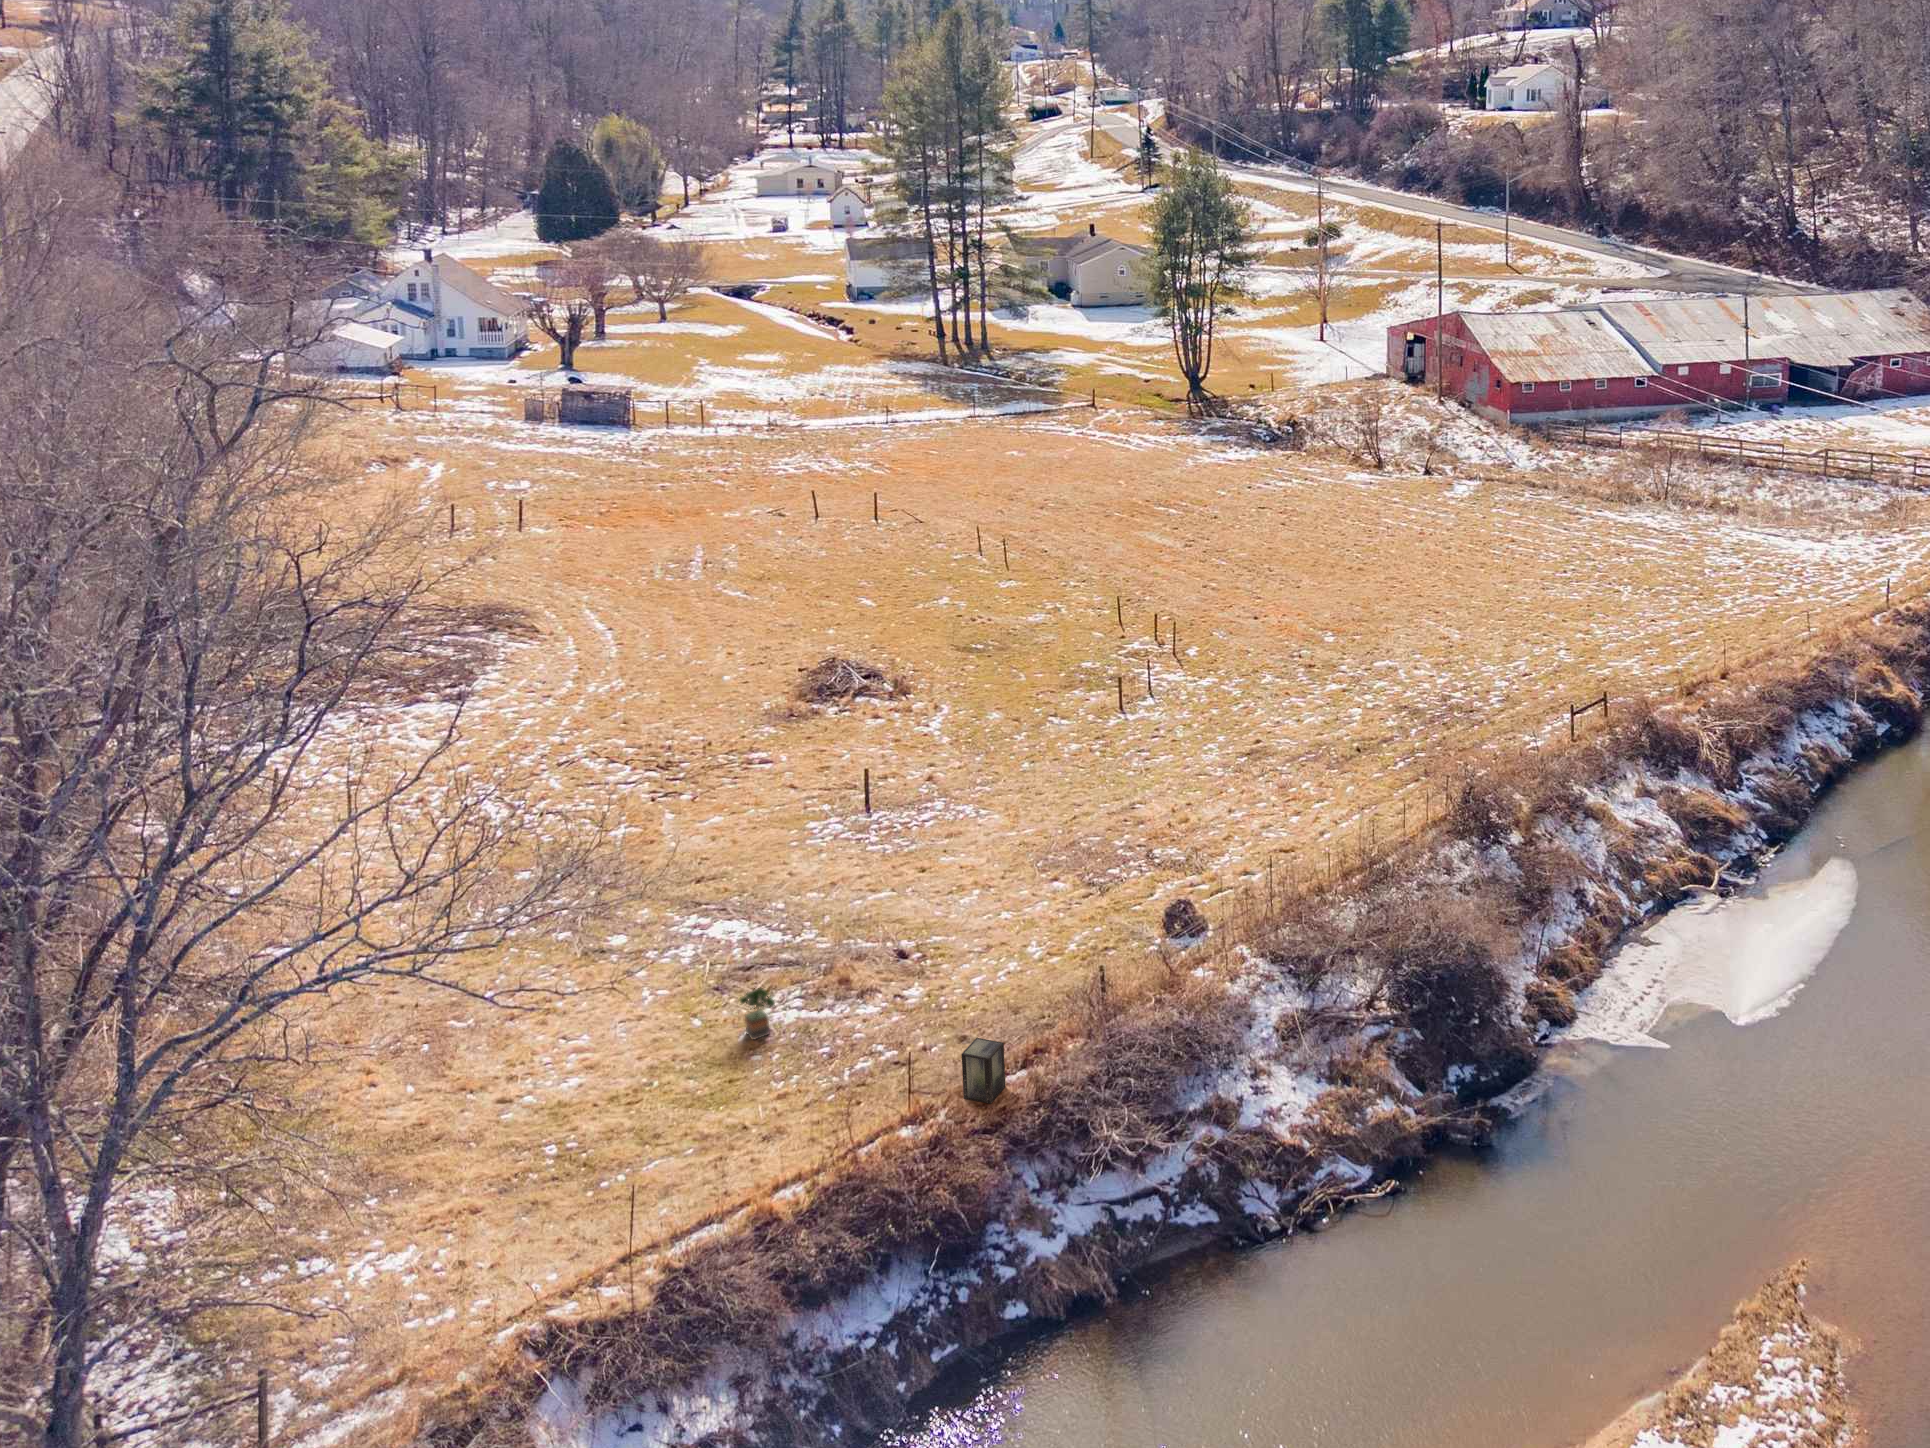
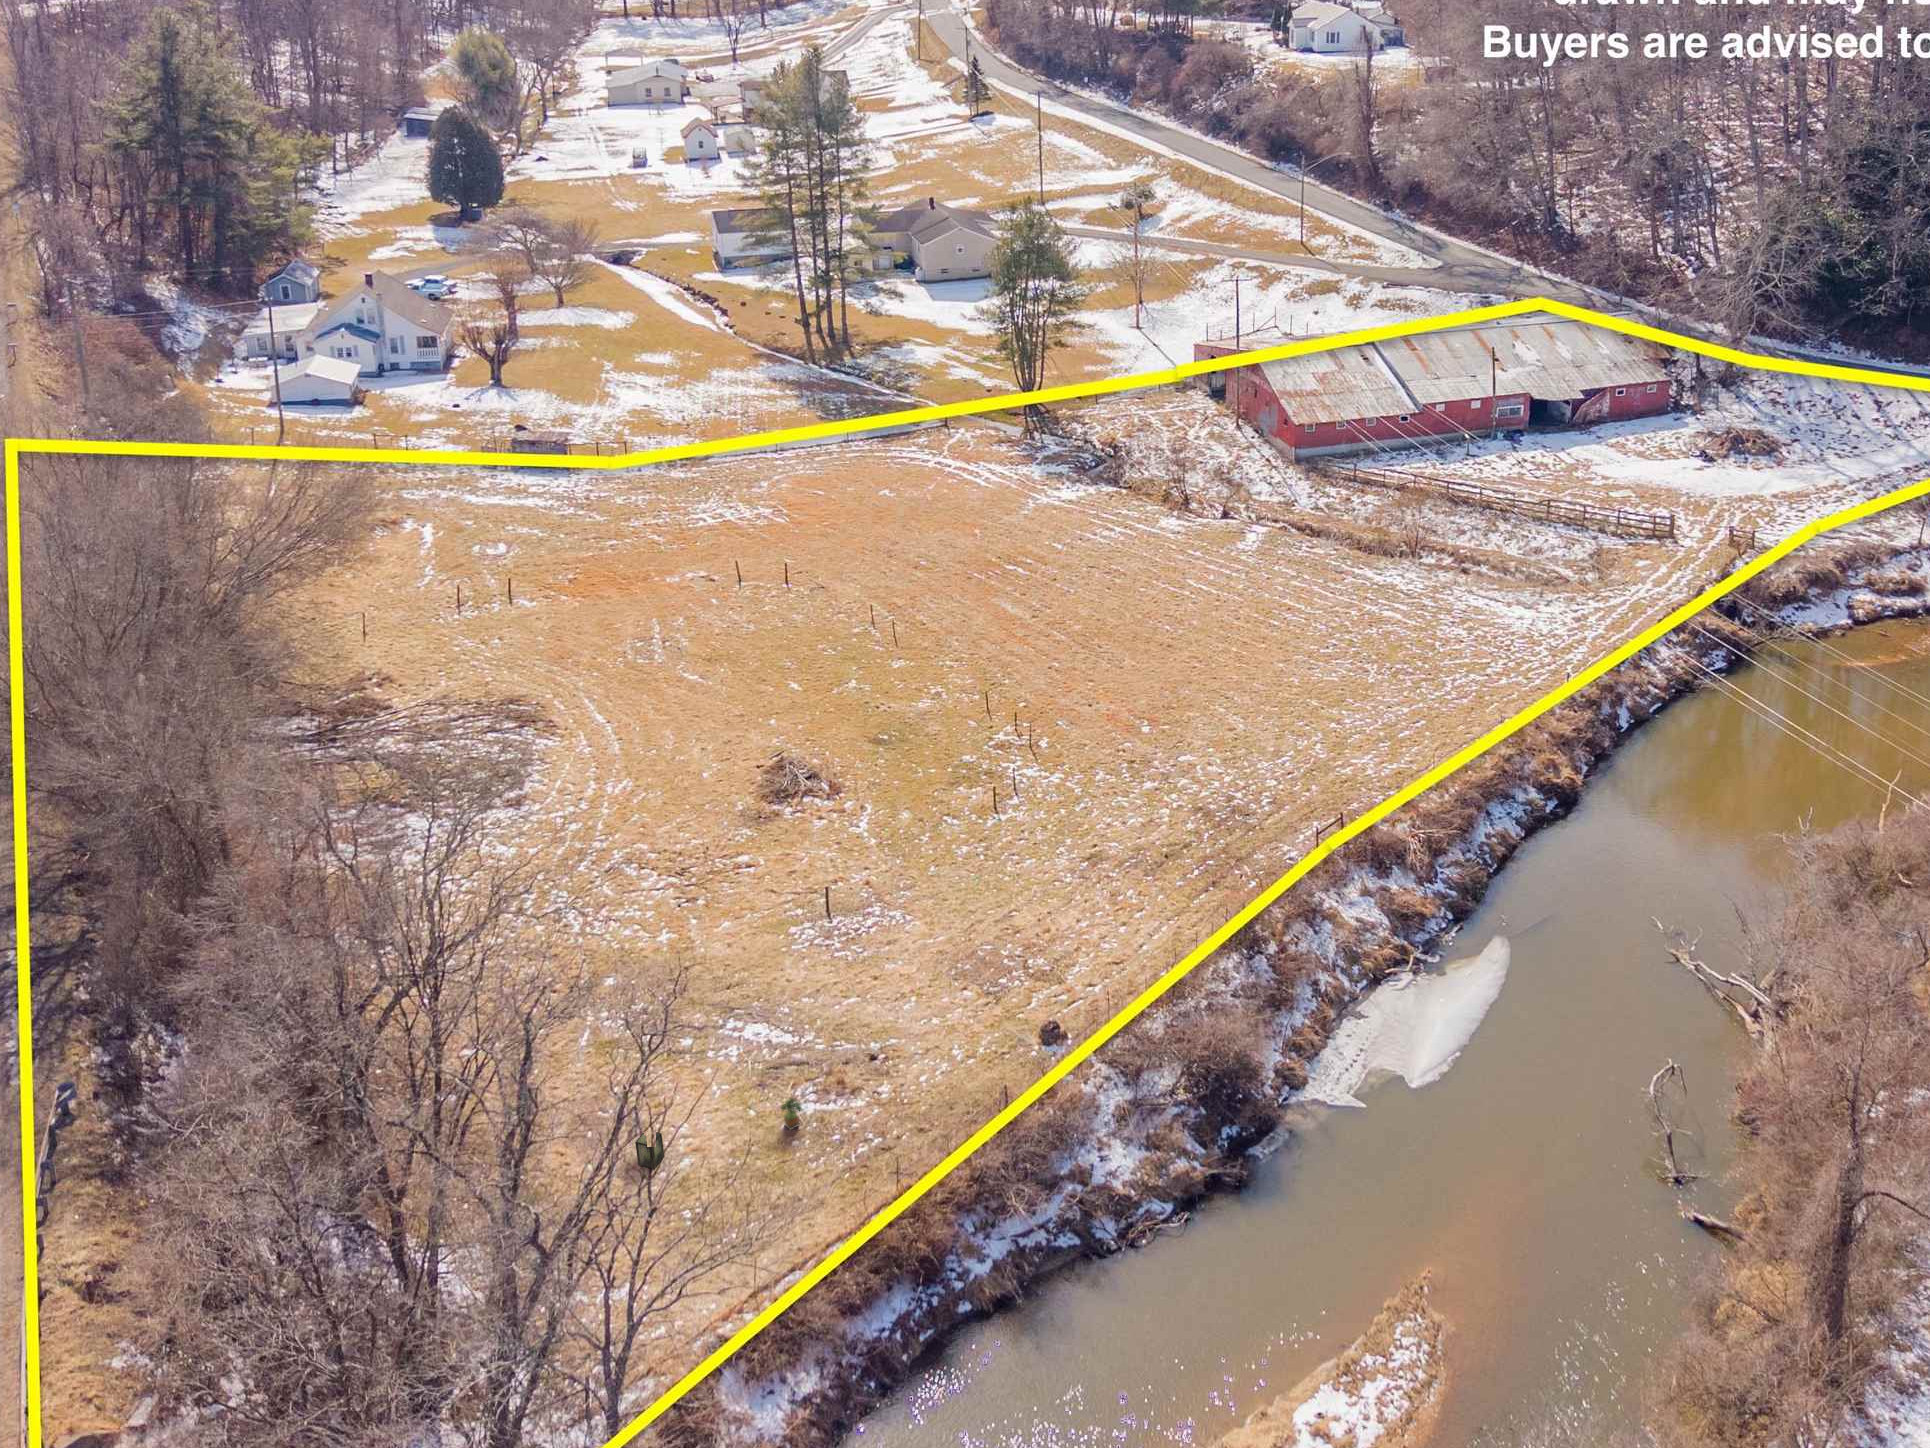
storage box: present [962,1038,1005,1104] -> present [635,1132,665,1169]

